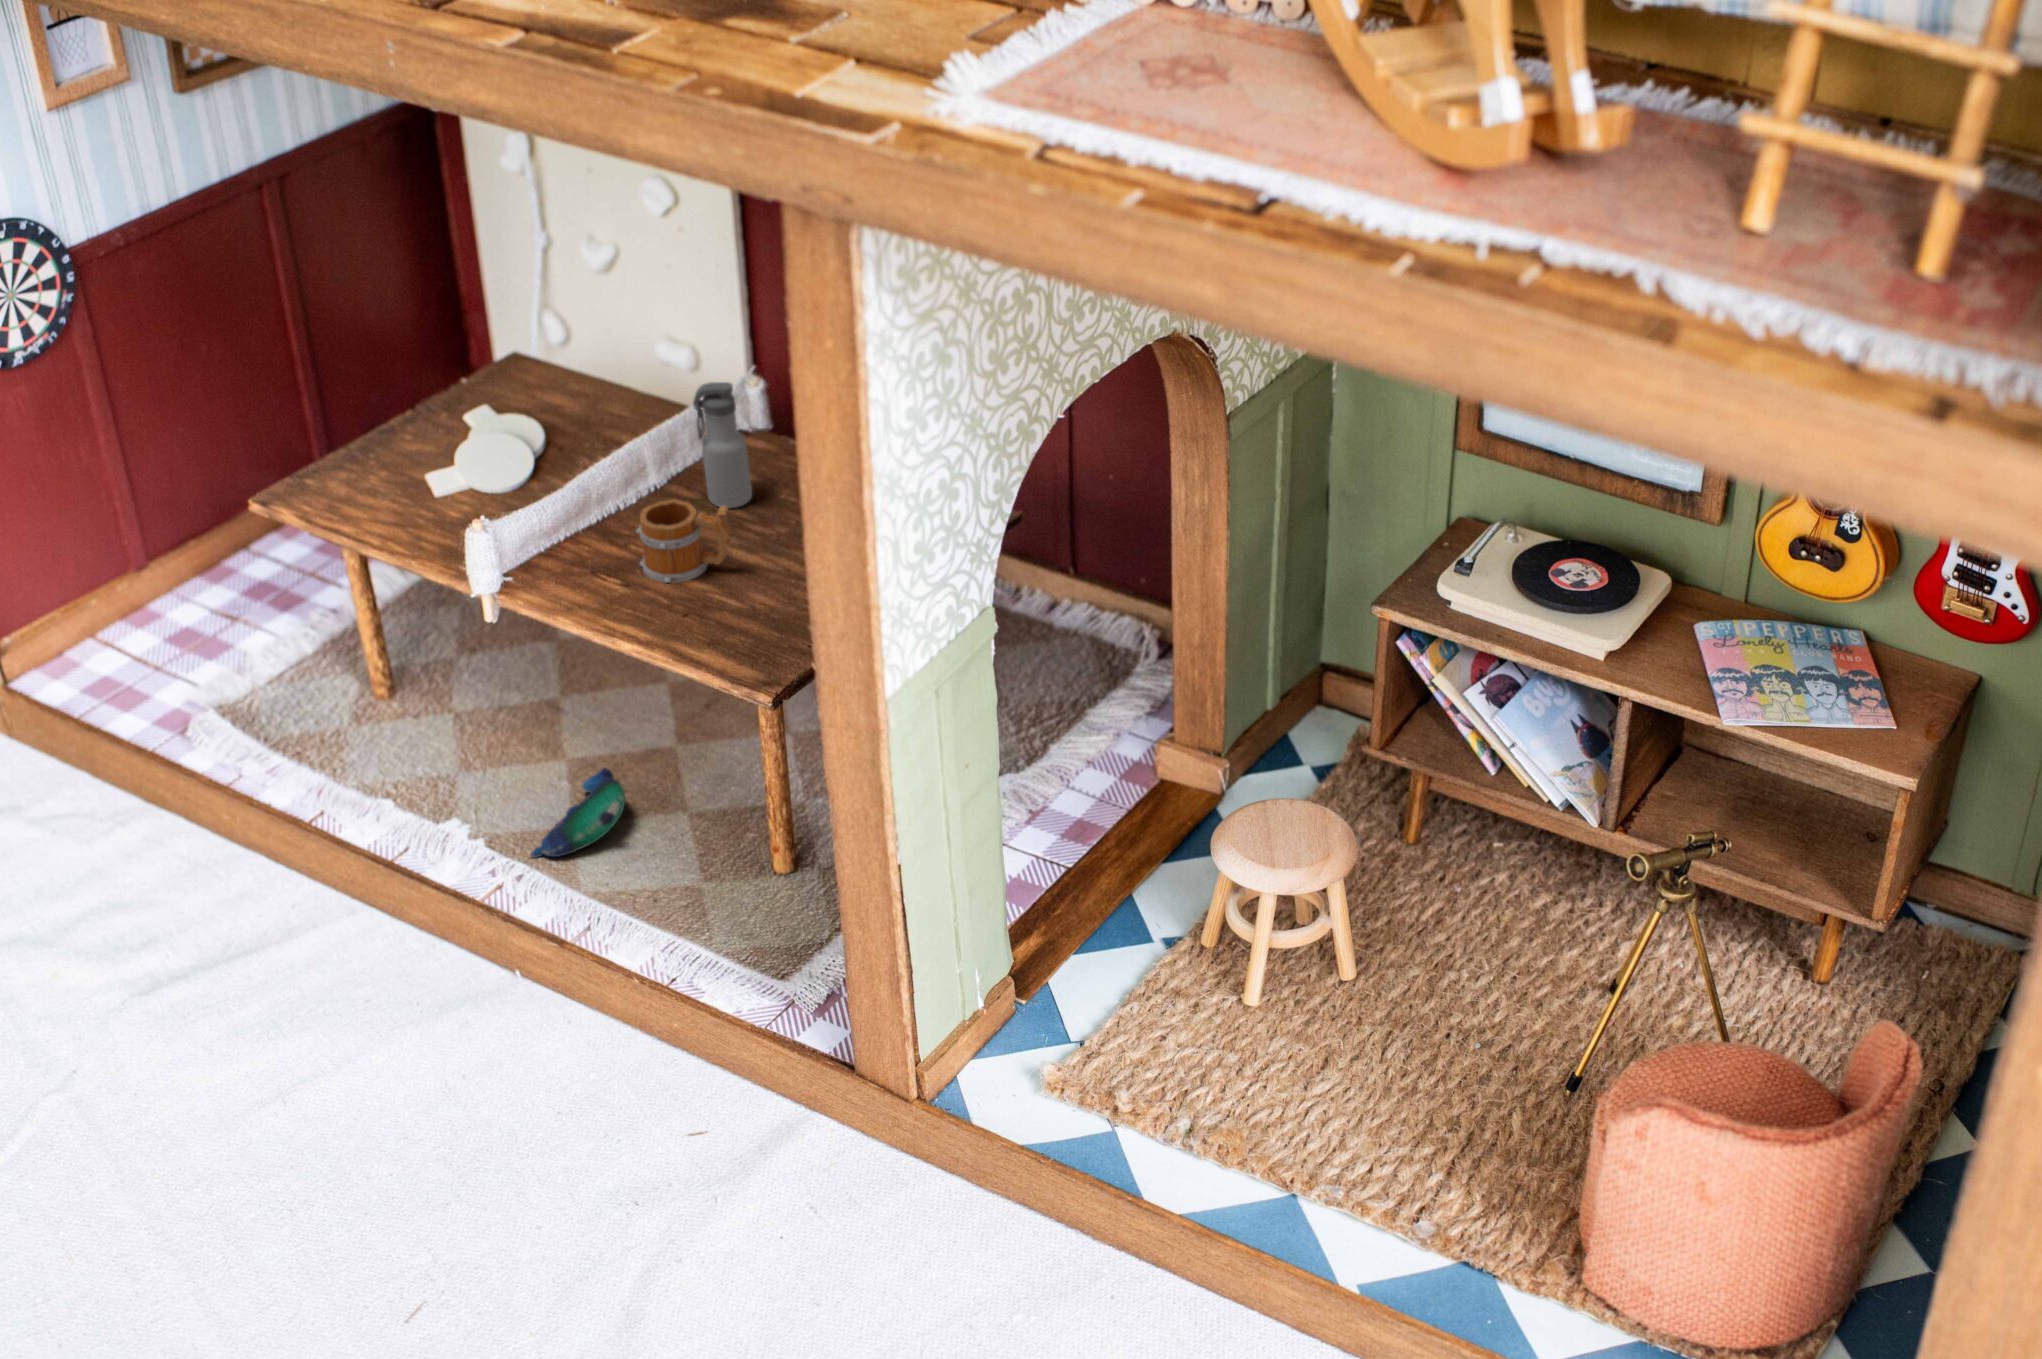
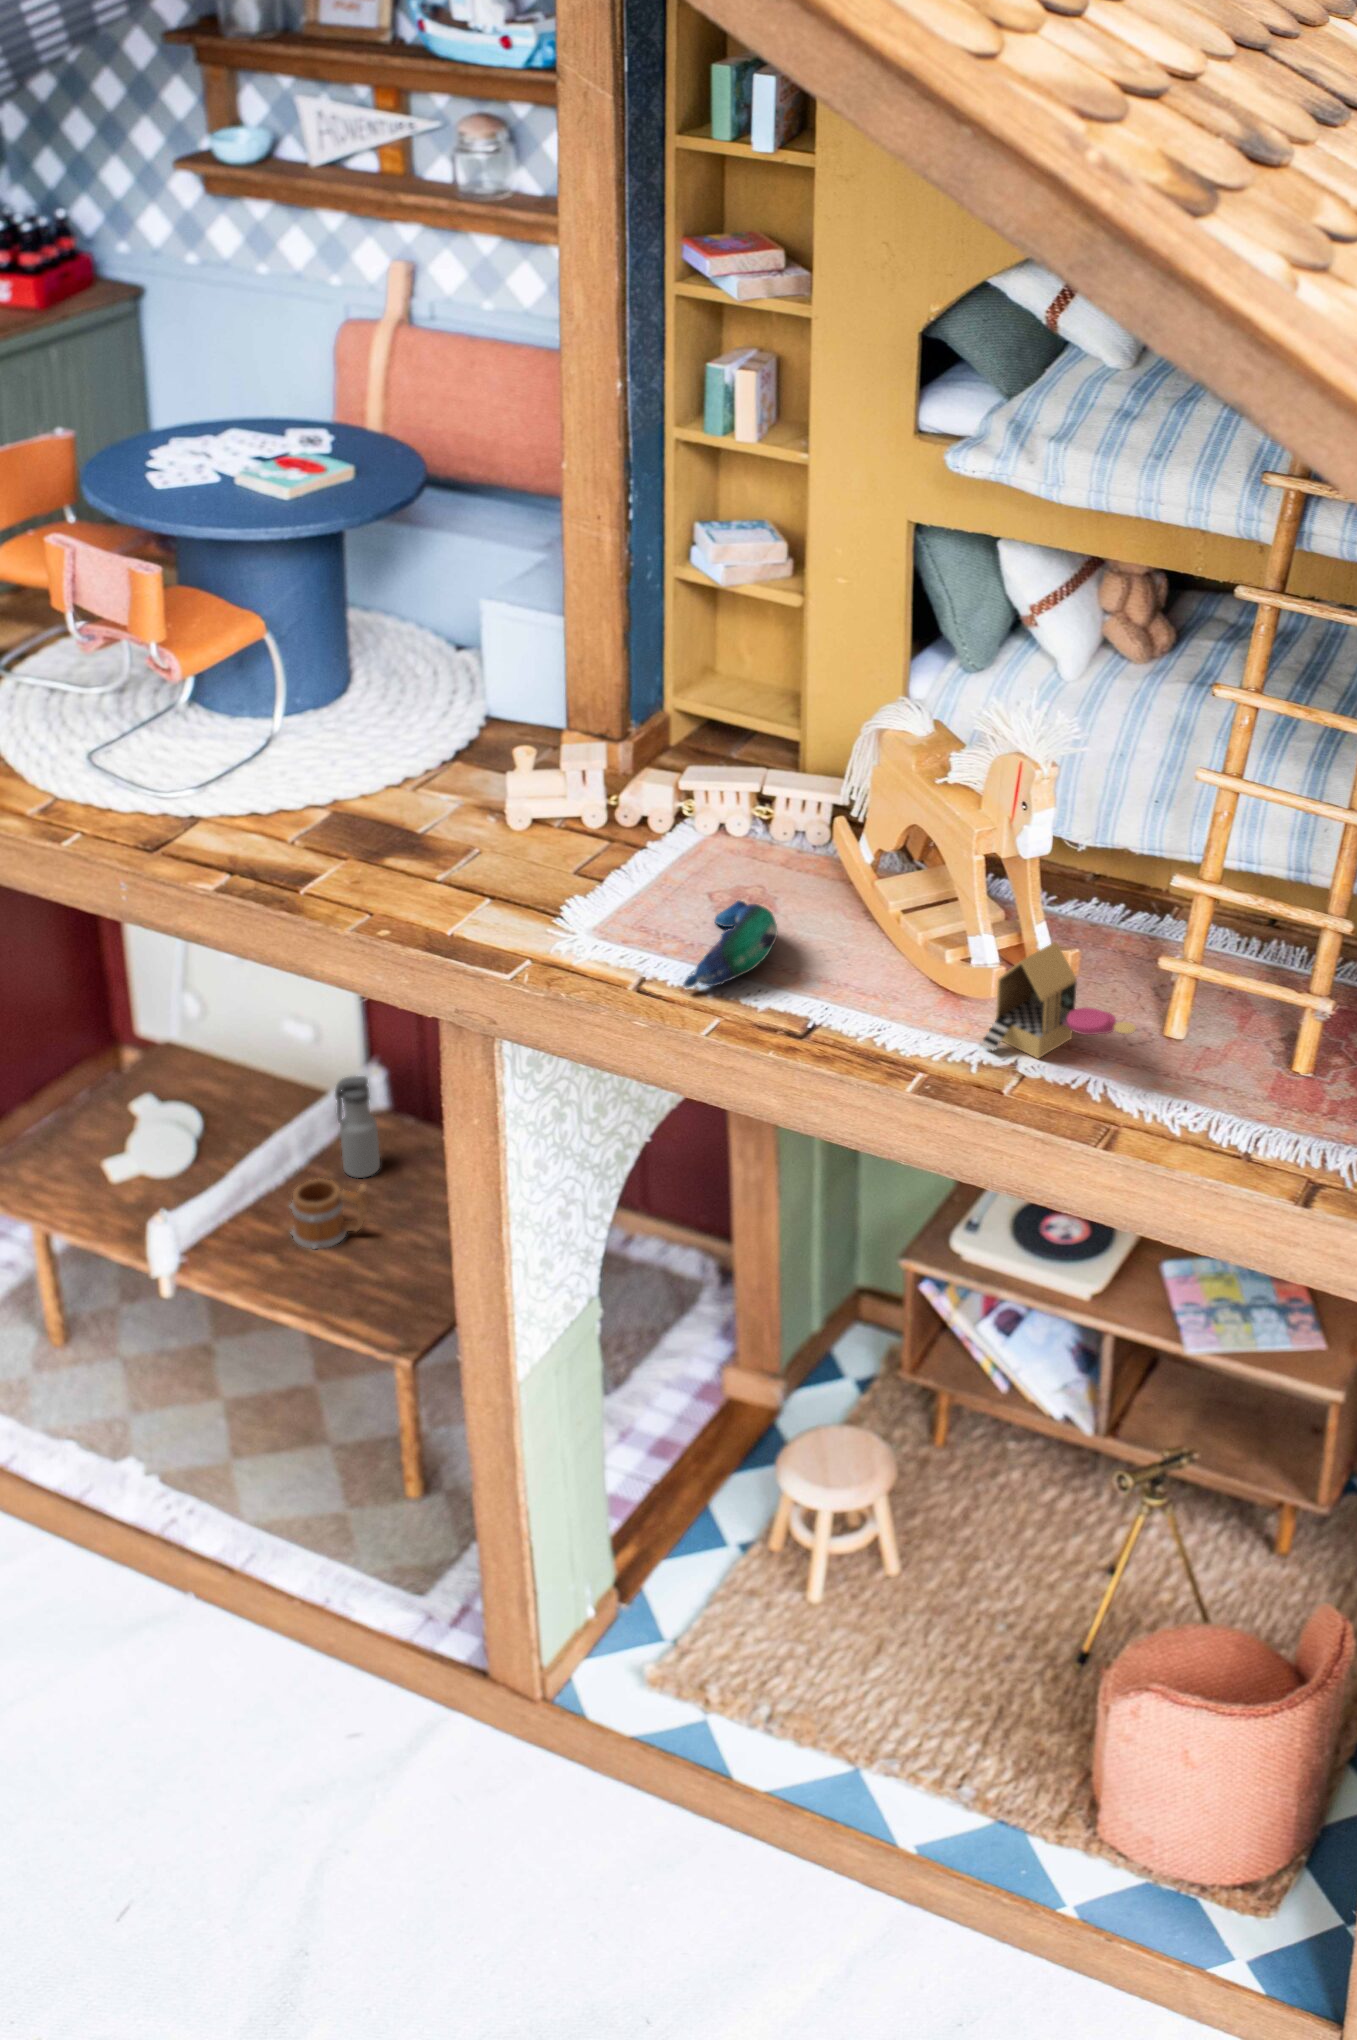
toy house: none [1496,77,1724,249] -> present [981,942,1136,1058]
plush toy: present [531,768,625,858] -> present [684,900,778,988]

